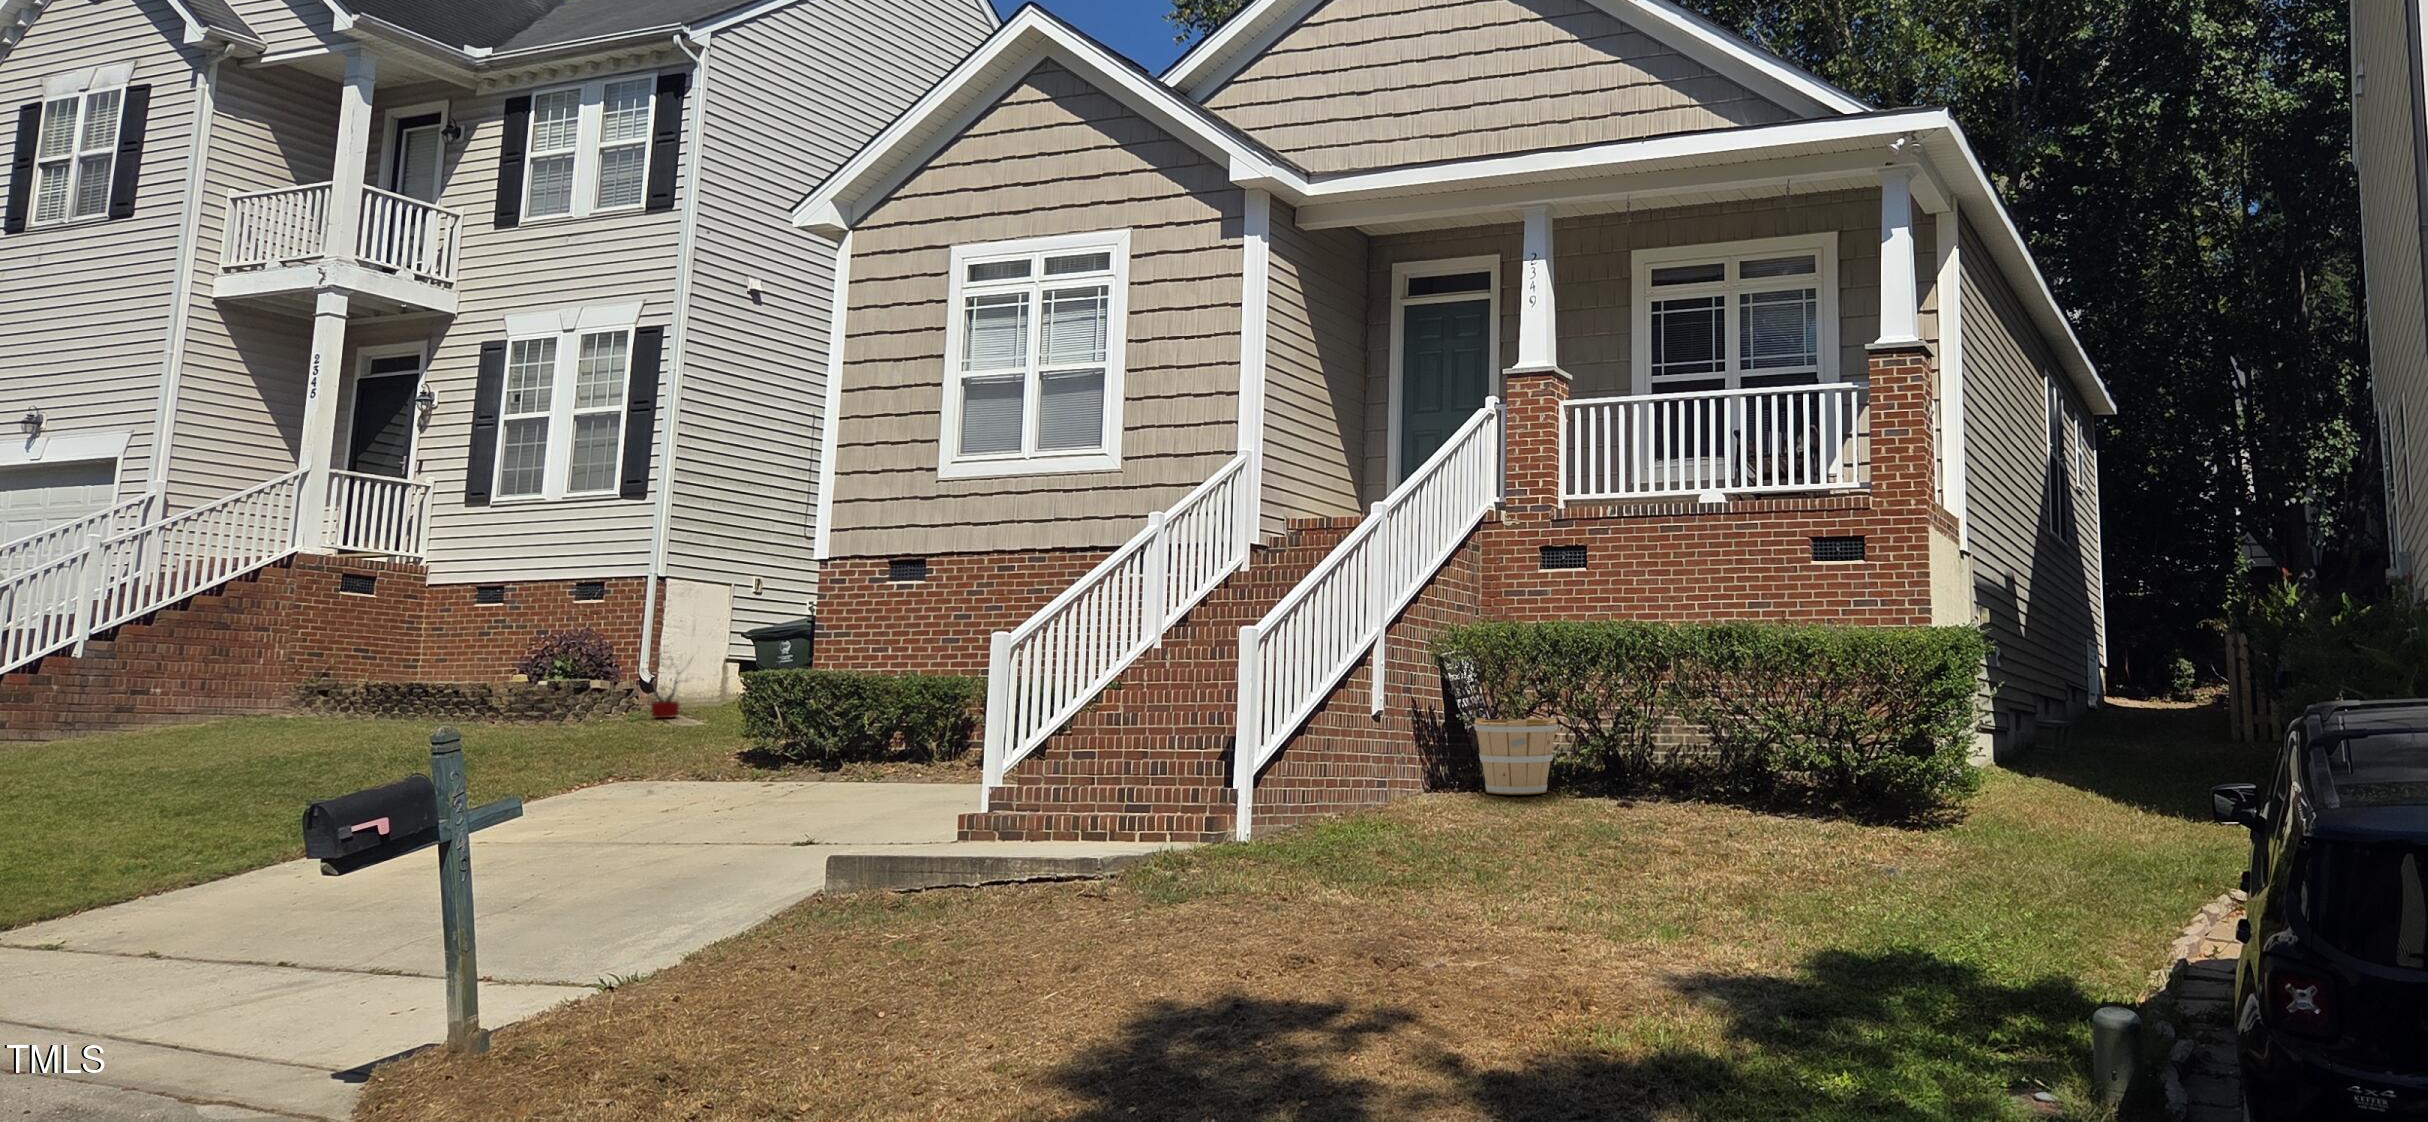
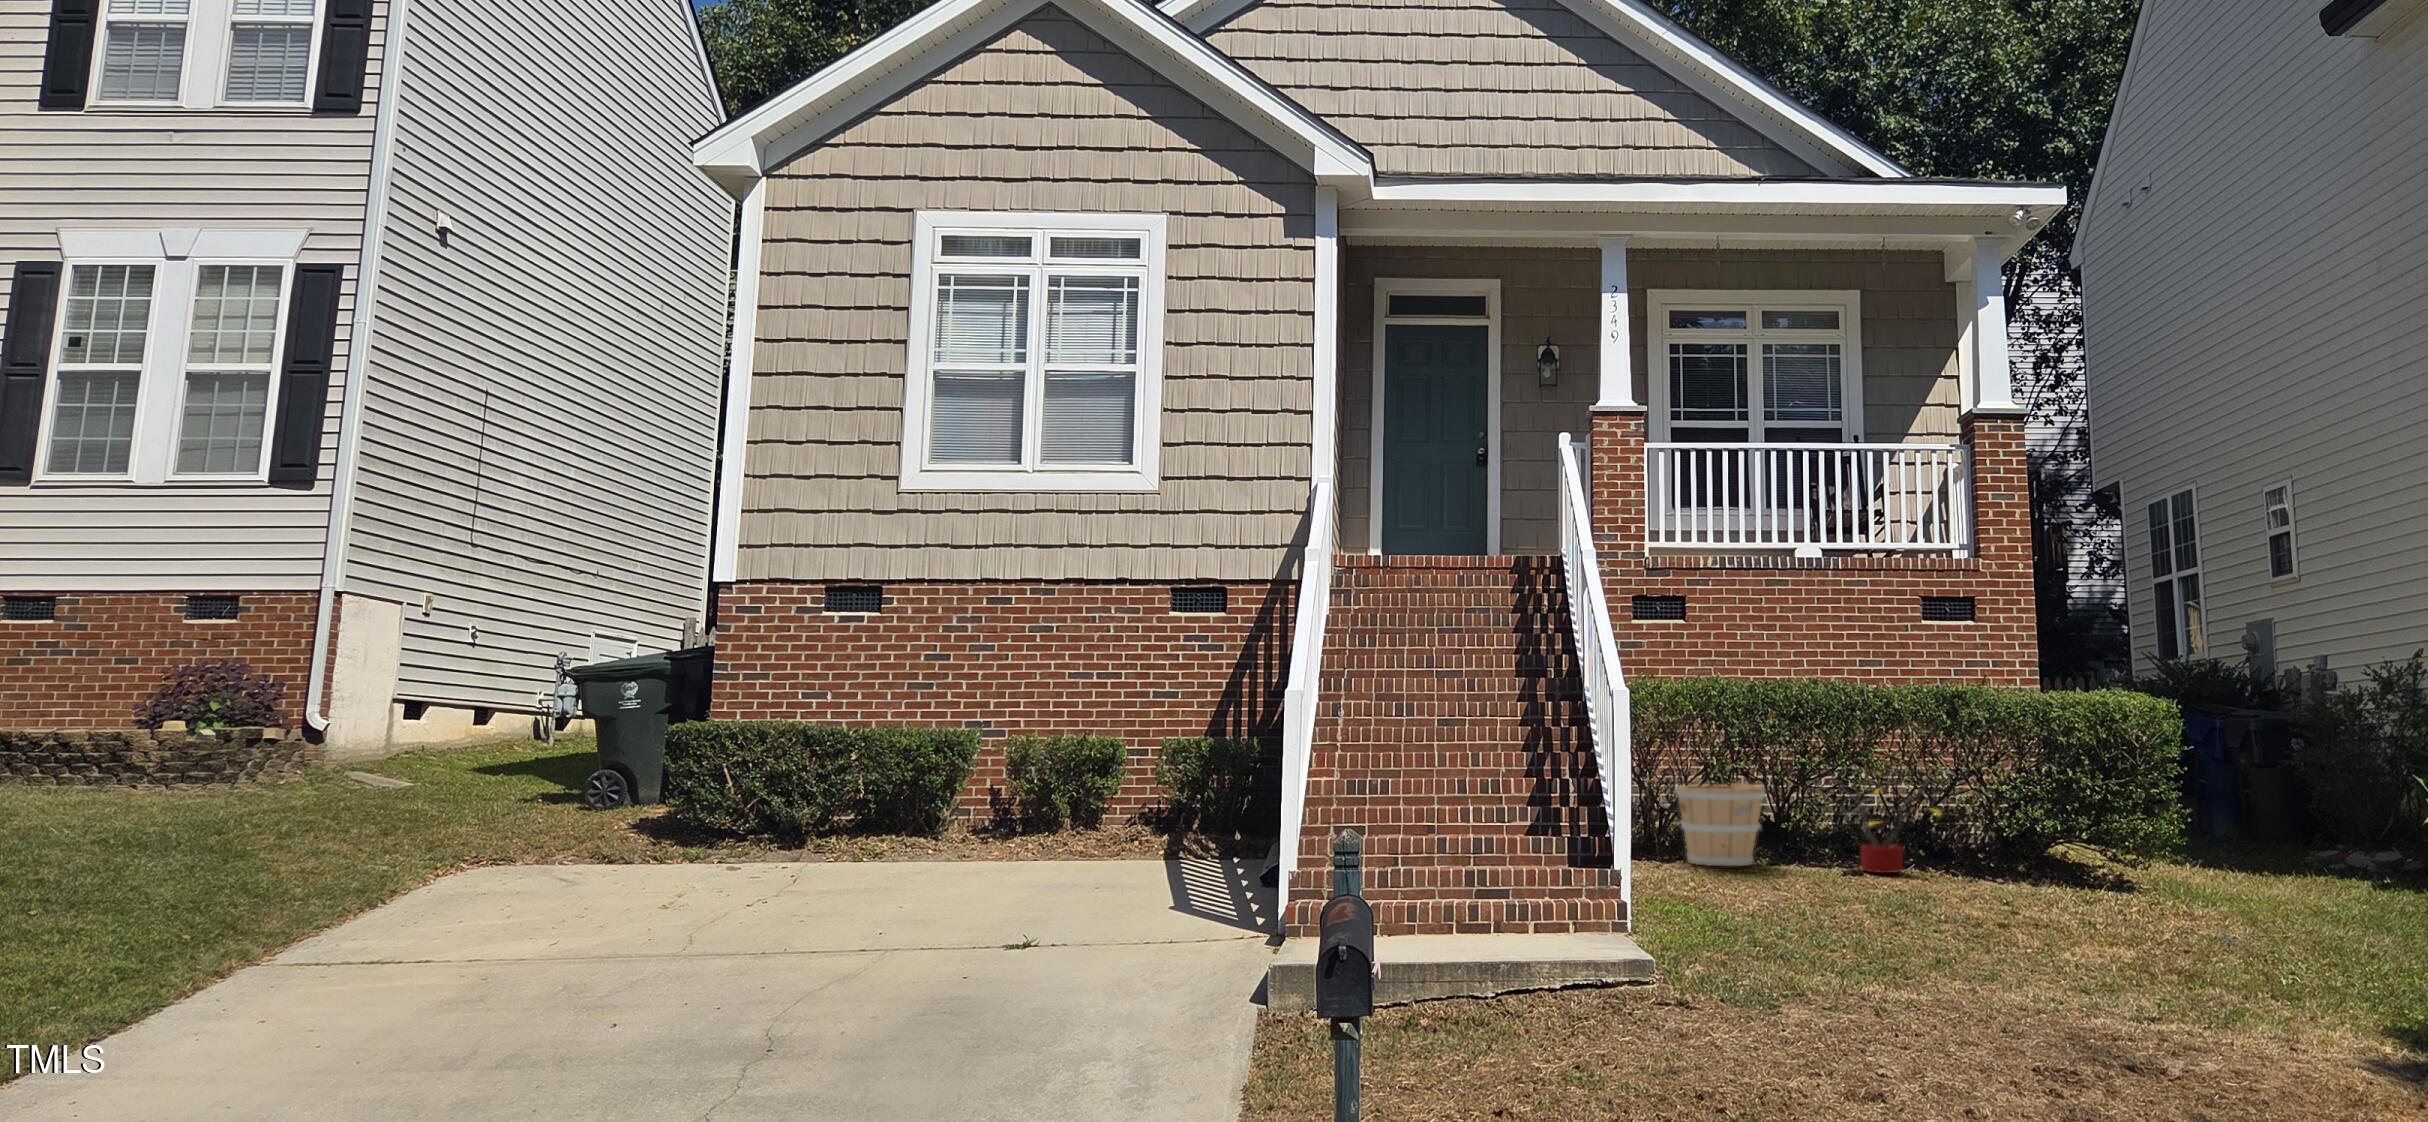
decorative plant: present [639,660,692,718] -> present [1838,773,1941,873]

